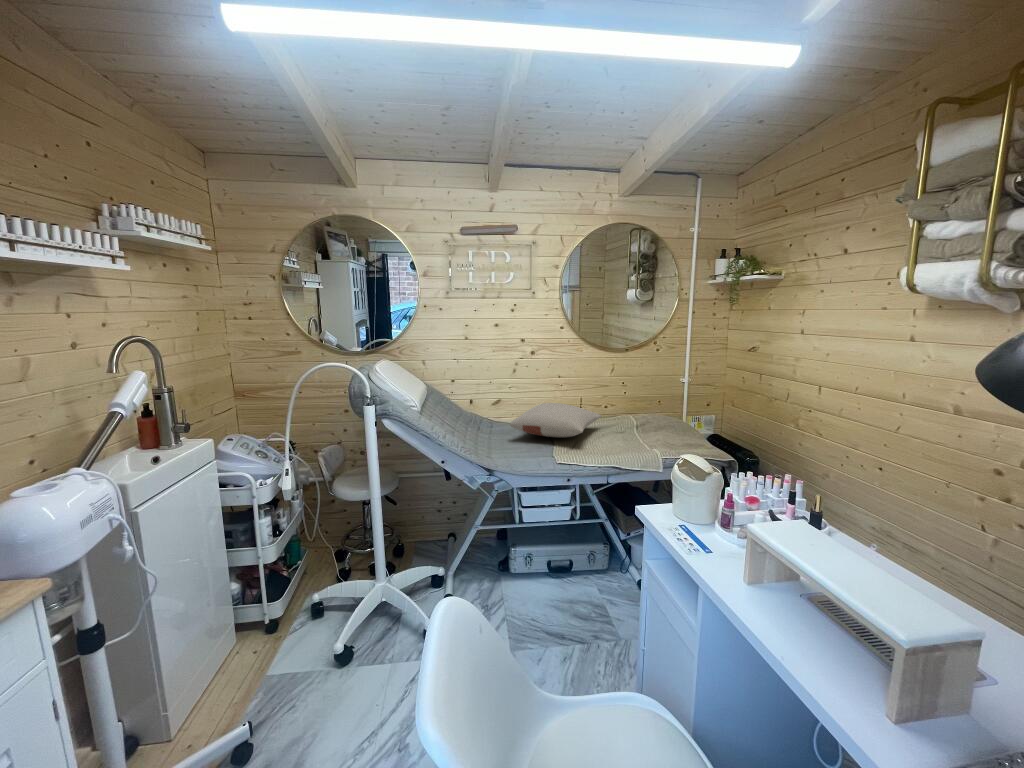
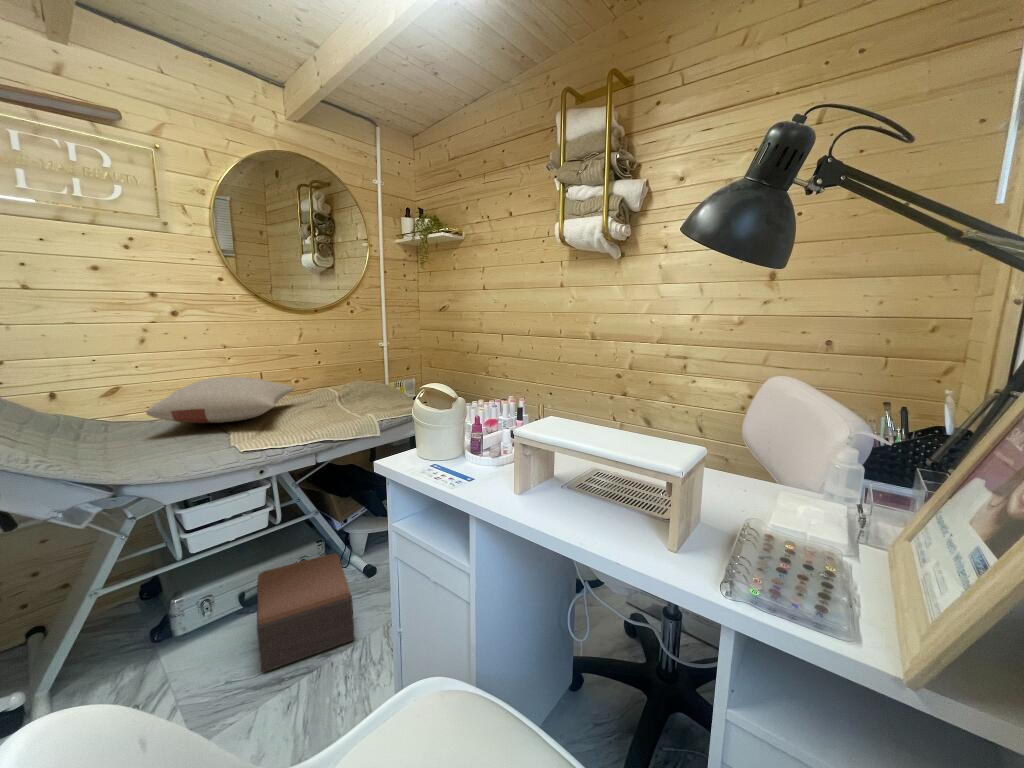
footstool: none [553,553,620,633] -> present [257,553,355,672]

